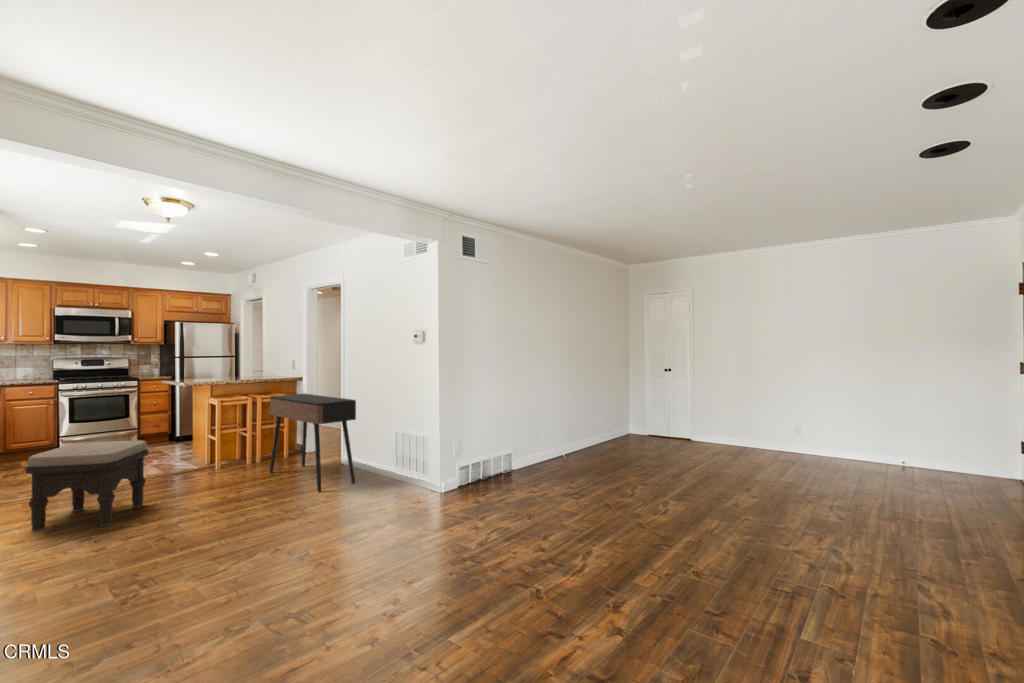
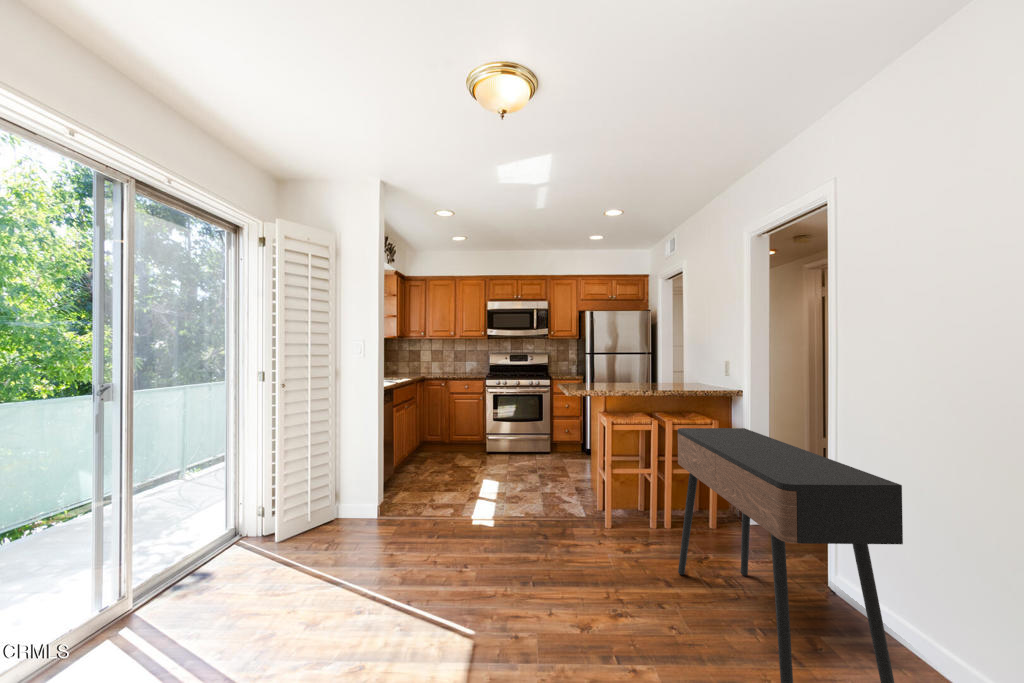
ottoman: present [25,440,149,532] -> none [329,473,478,642]

